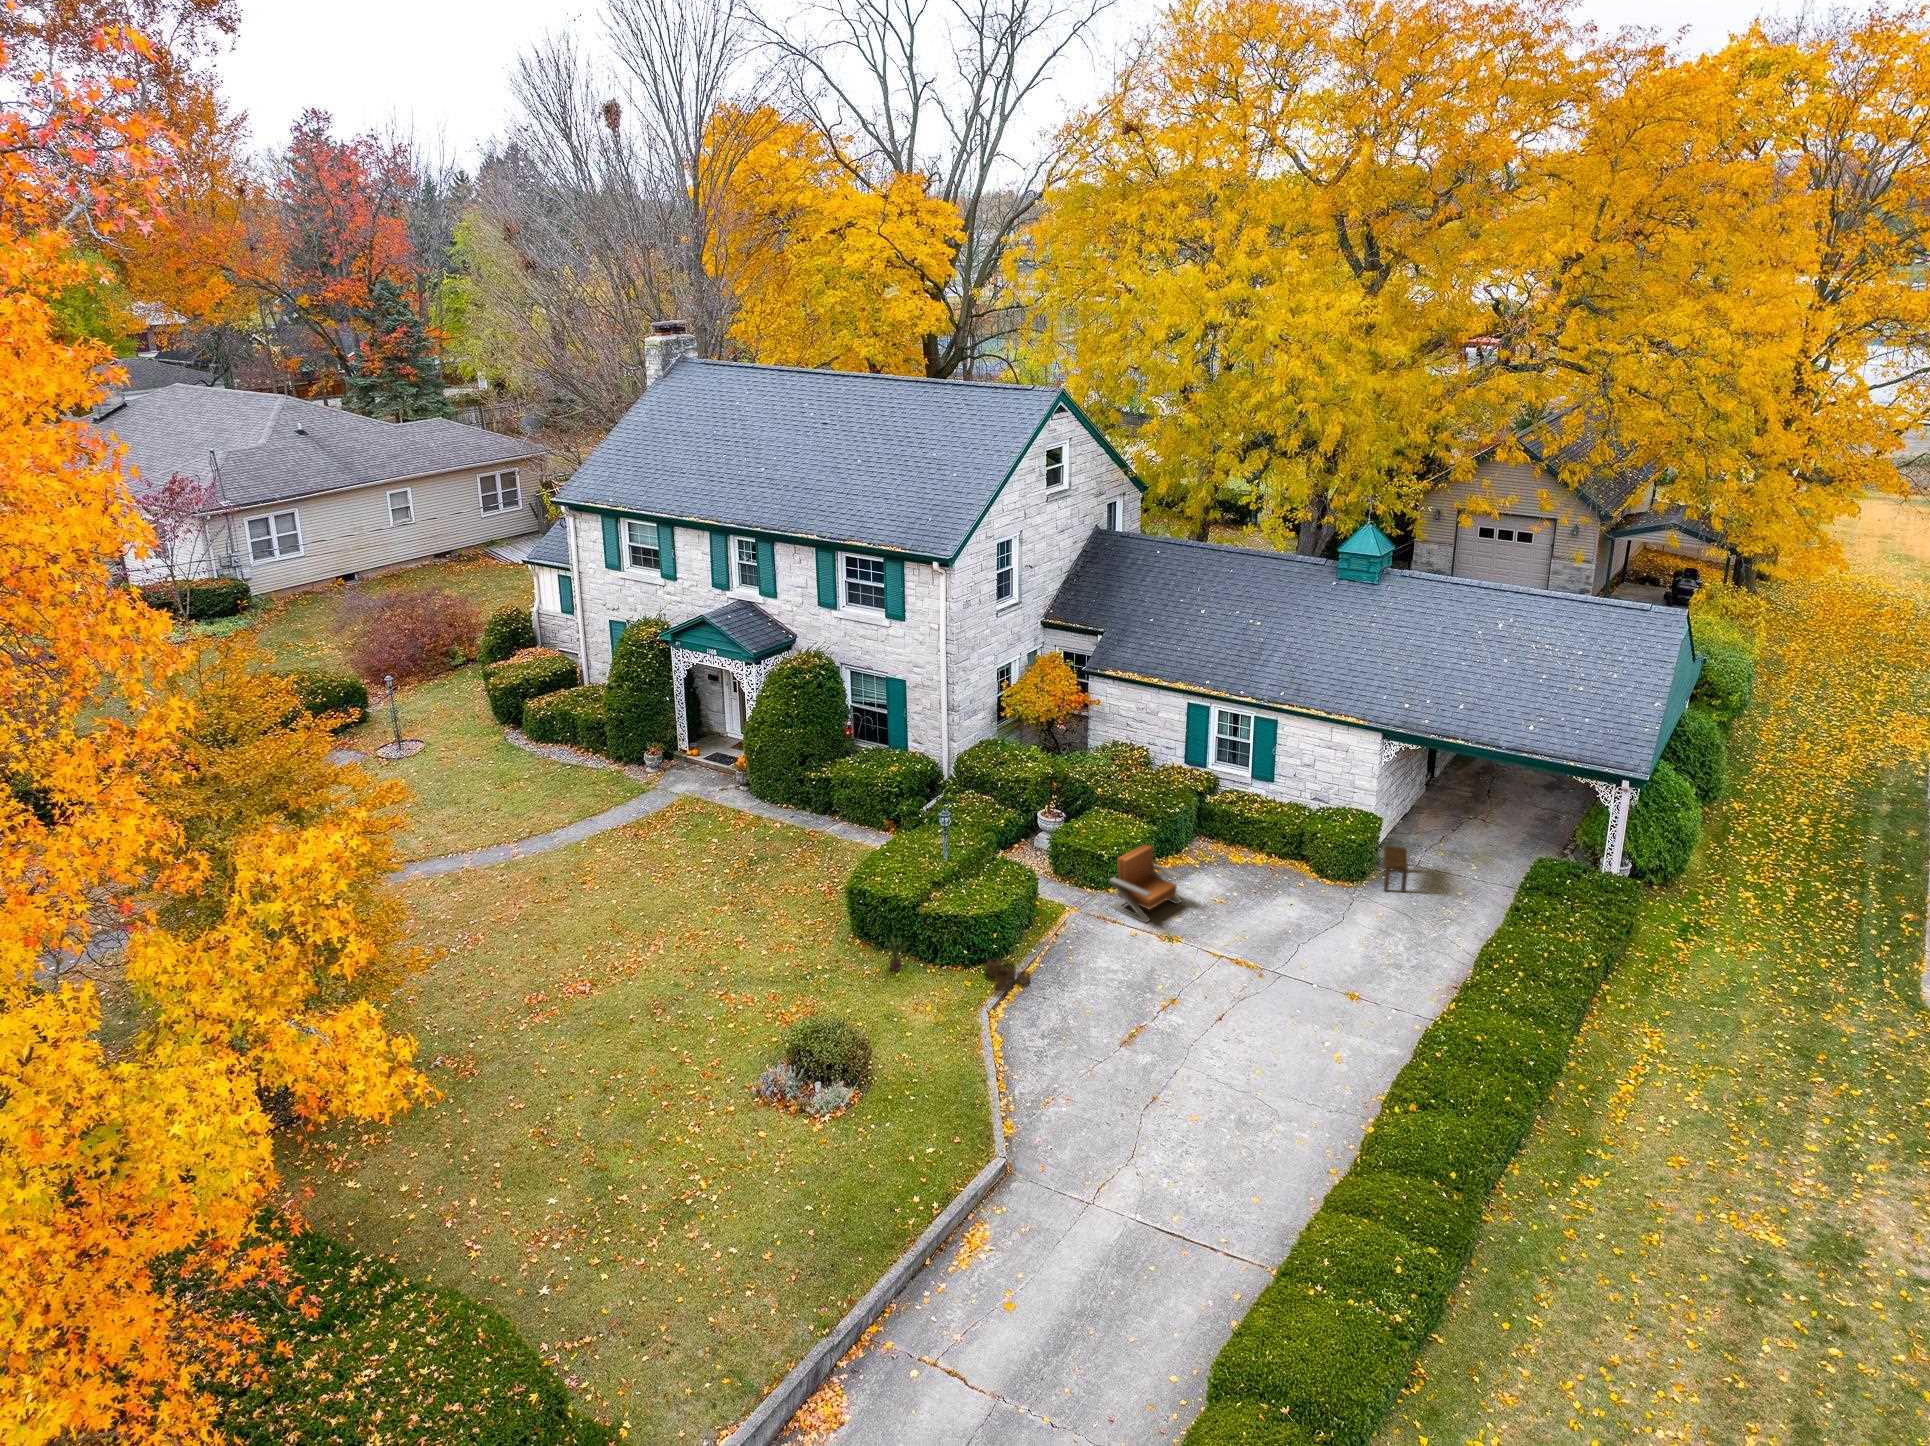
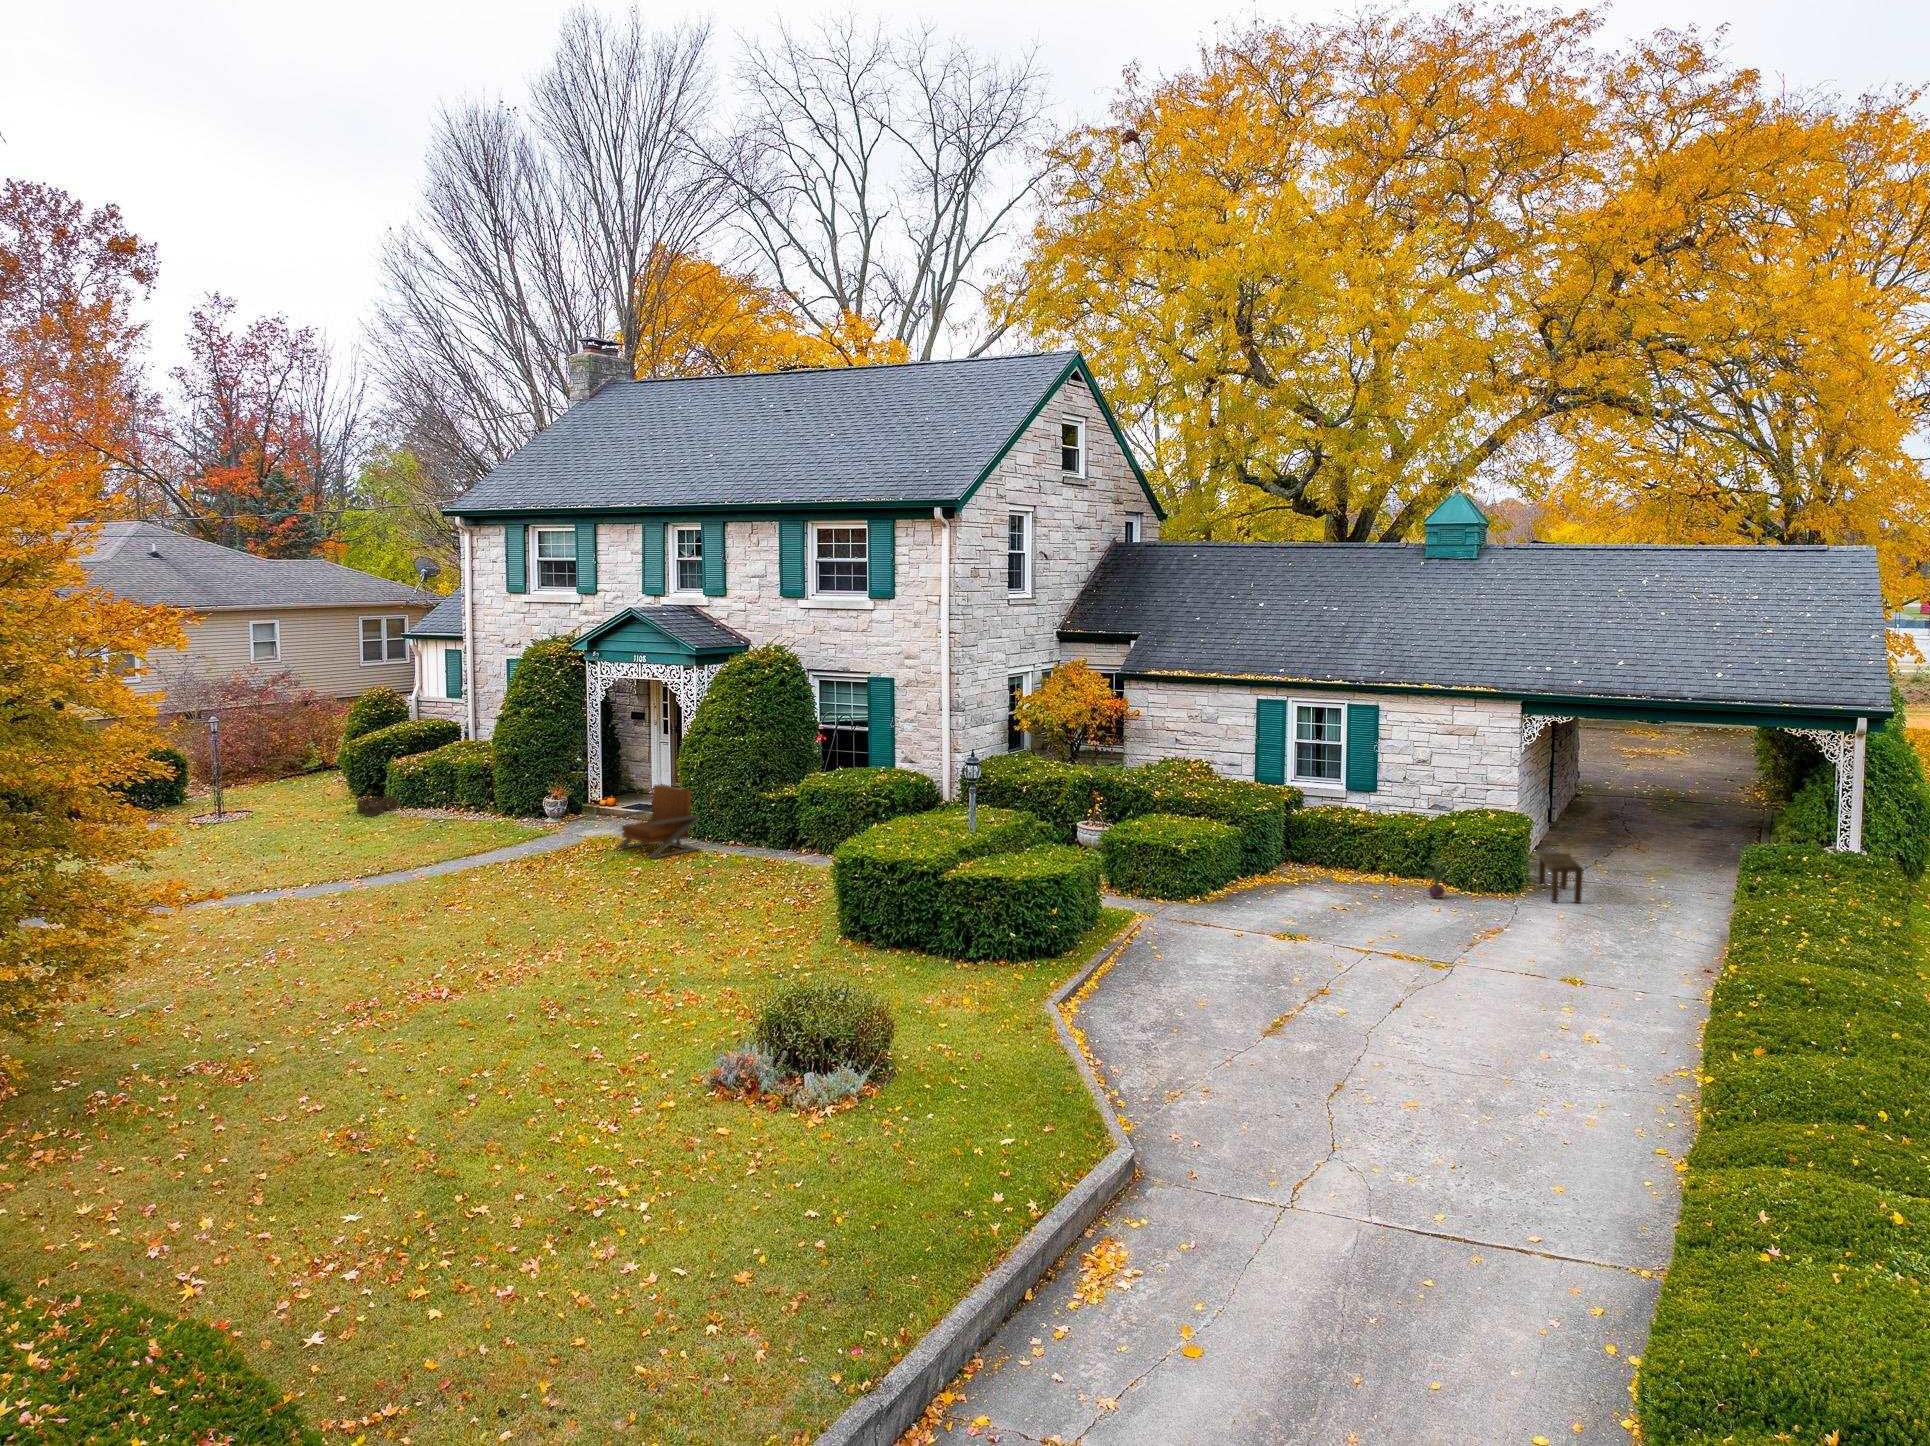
lounge chair: present [1109,845,1182,923] -> present [616,784,700,859]
decorative plant: present [888,936,902,971] -> present [1427,857,1444,898]
woven basket: present [986,959,1030,990] -> present [357,796,398,816]

